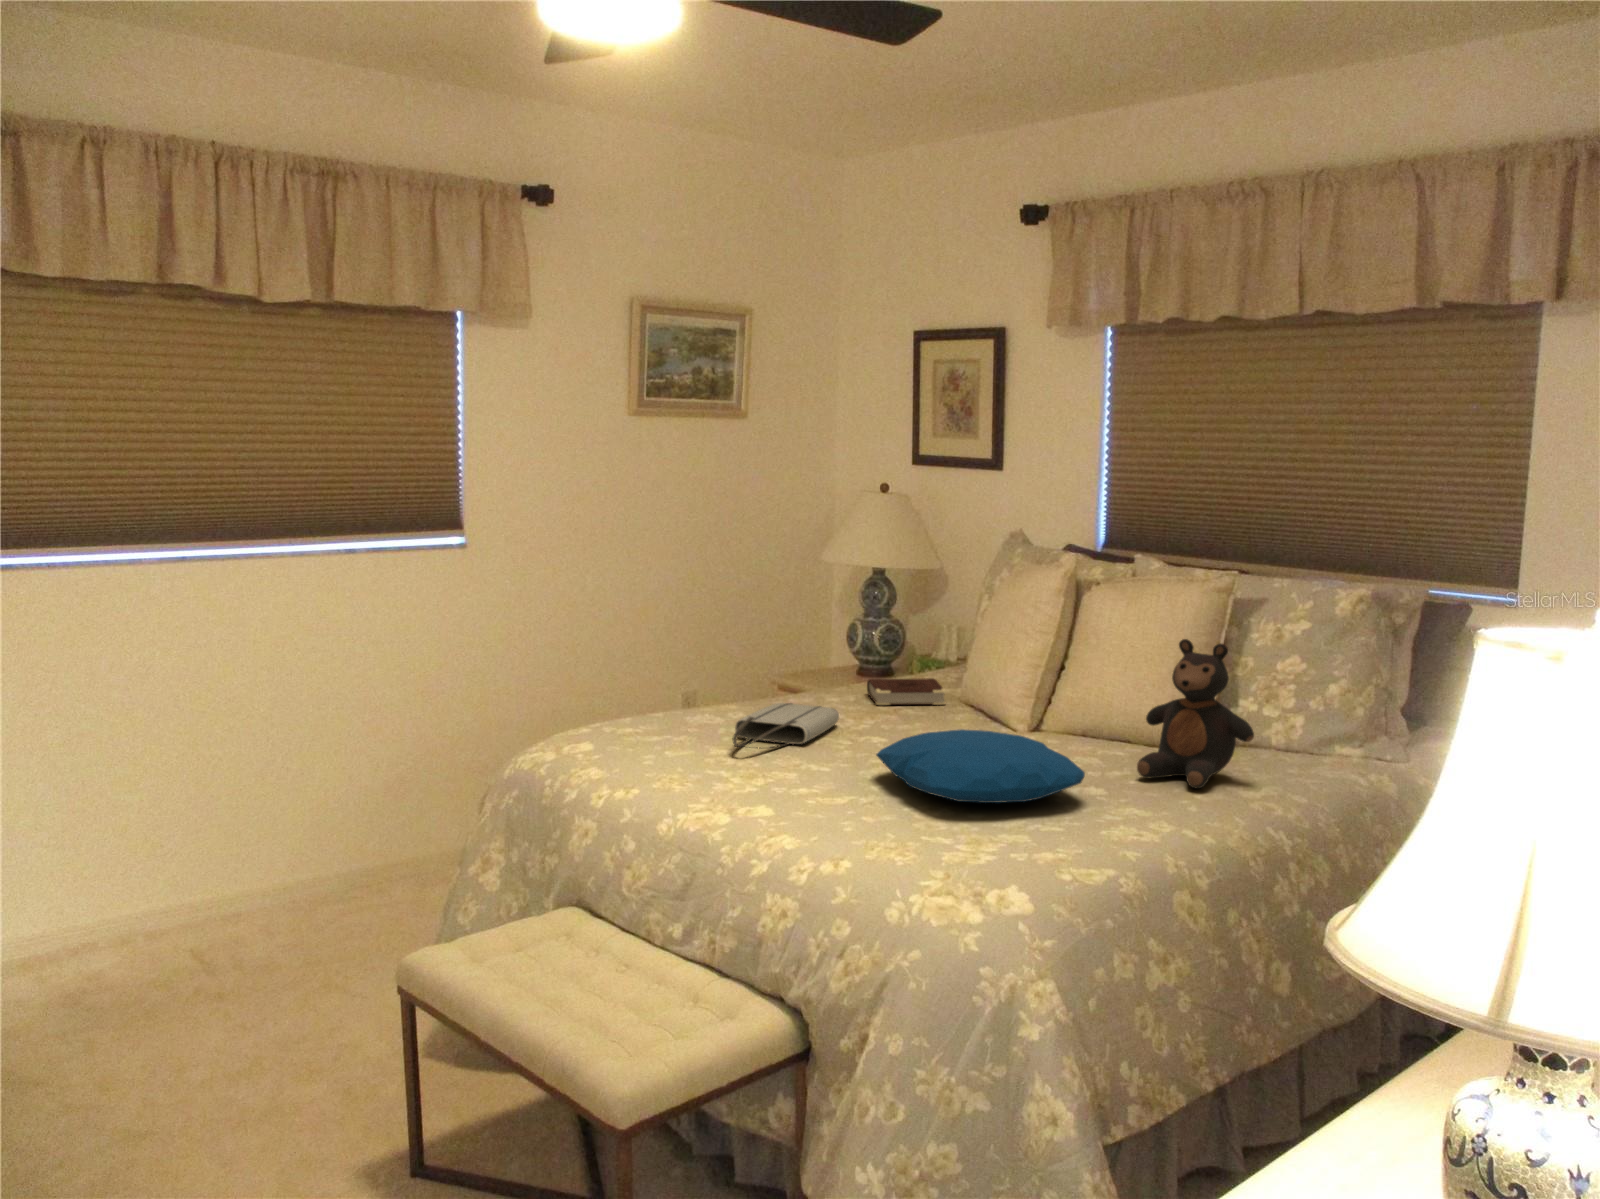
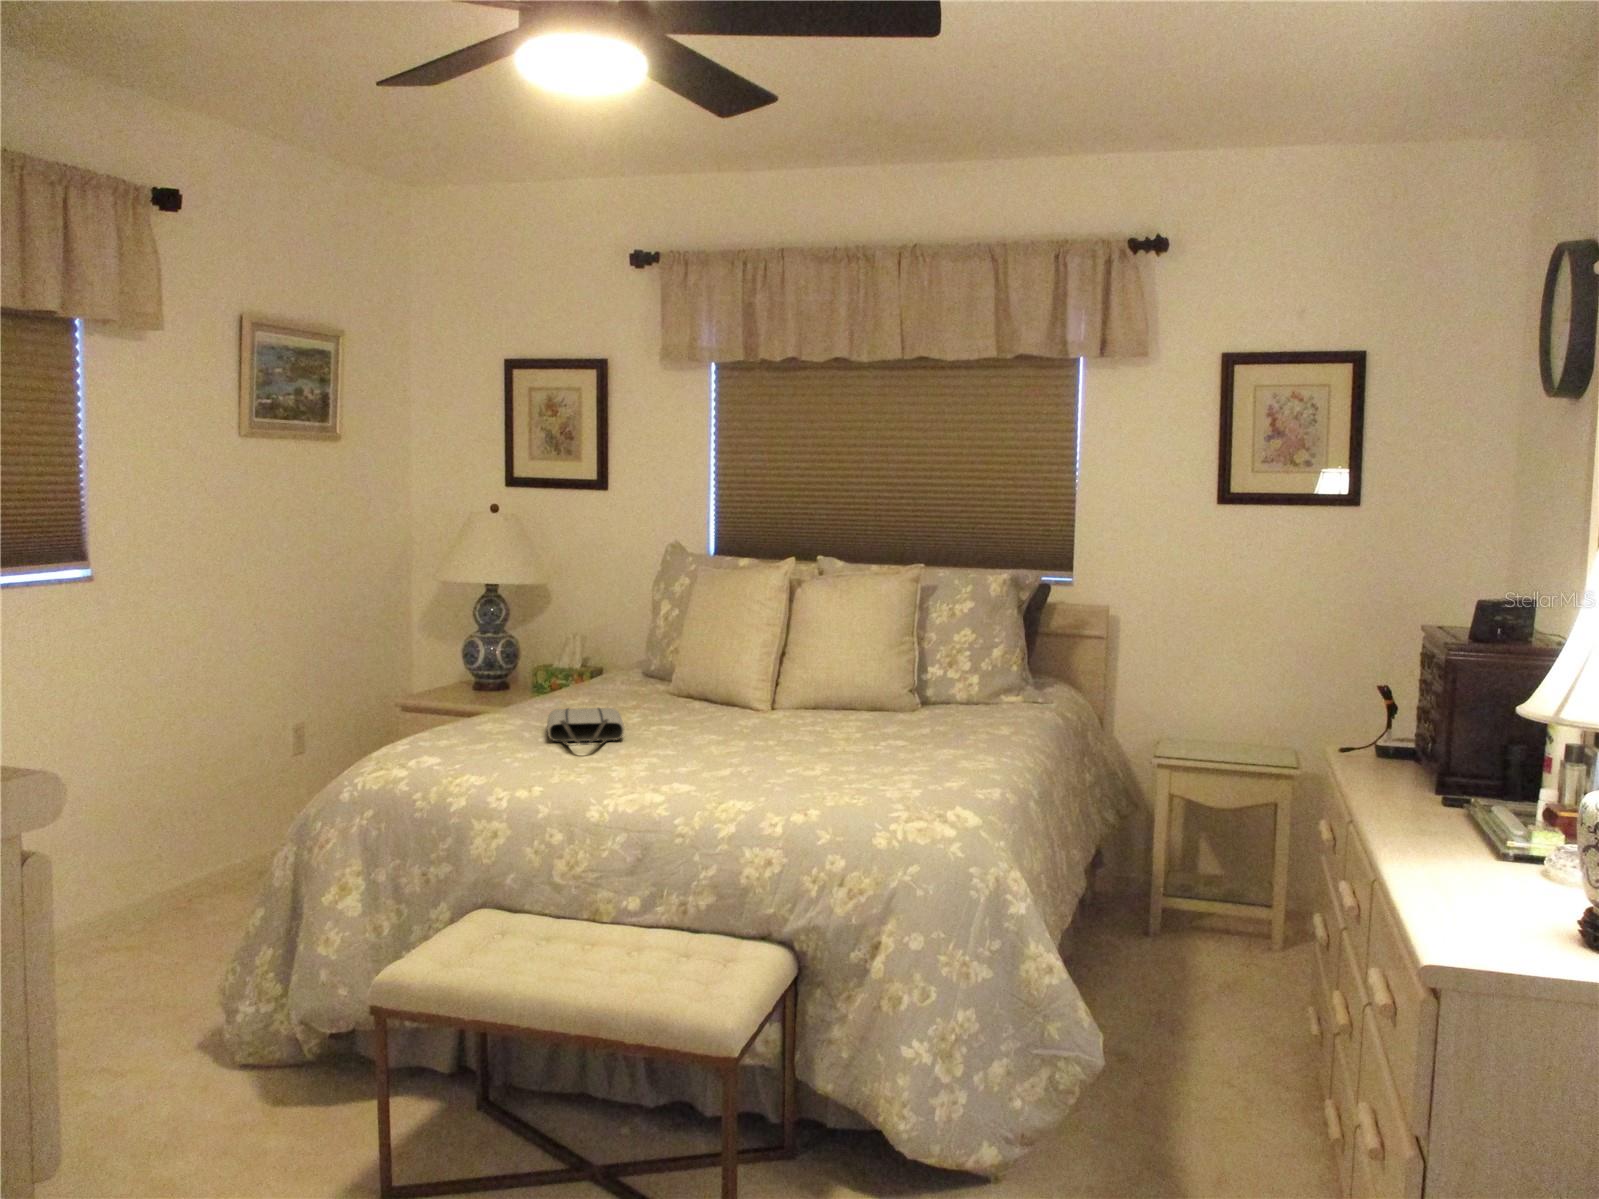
teddy bear: present [1137,639,1254,789] -> none [897,615,988,732]
book: present [867,678,946,705] -> none [588,680,673,707]
pillow: present [876,729,1085,803] -> none [725,703,910,757]

